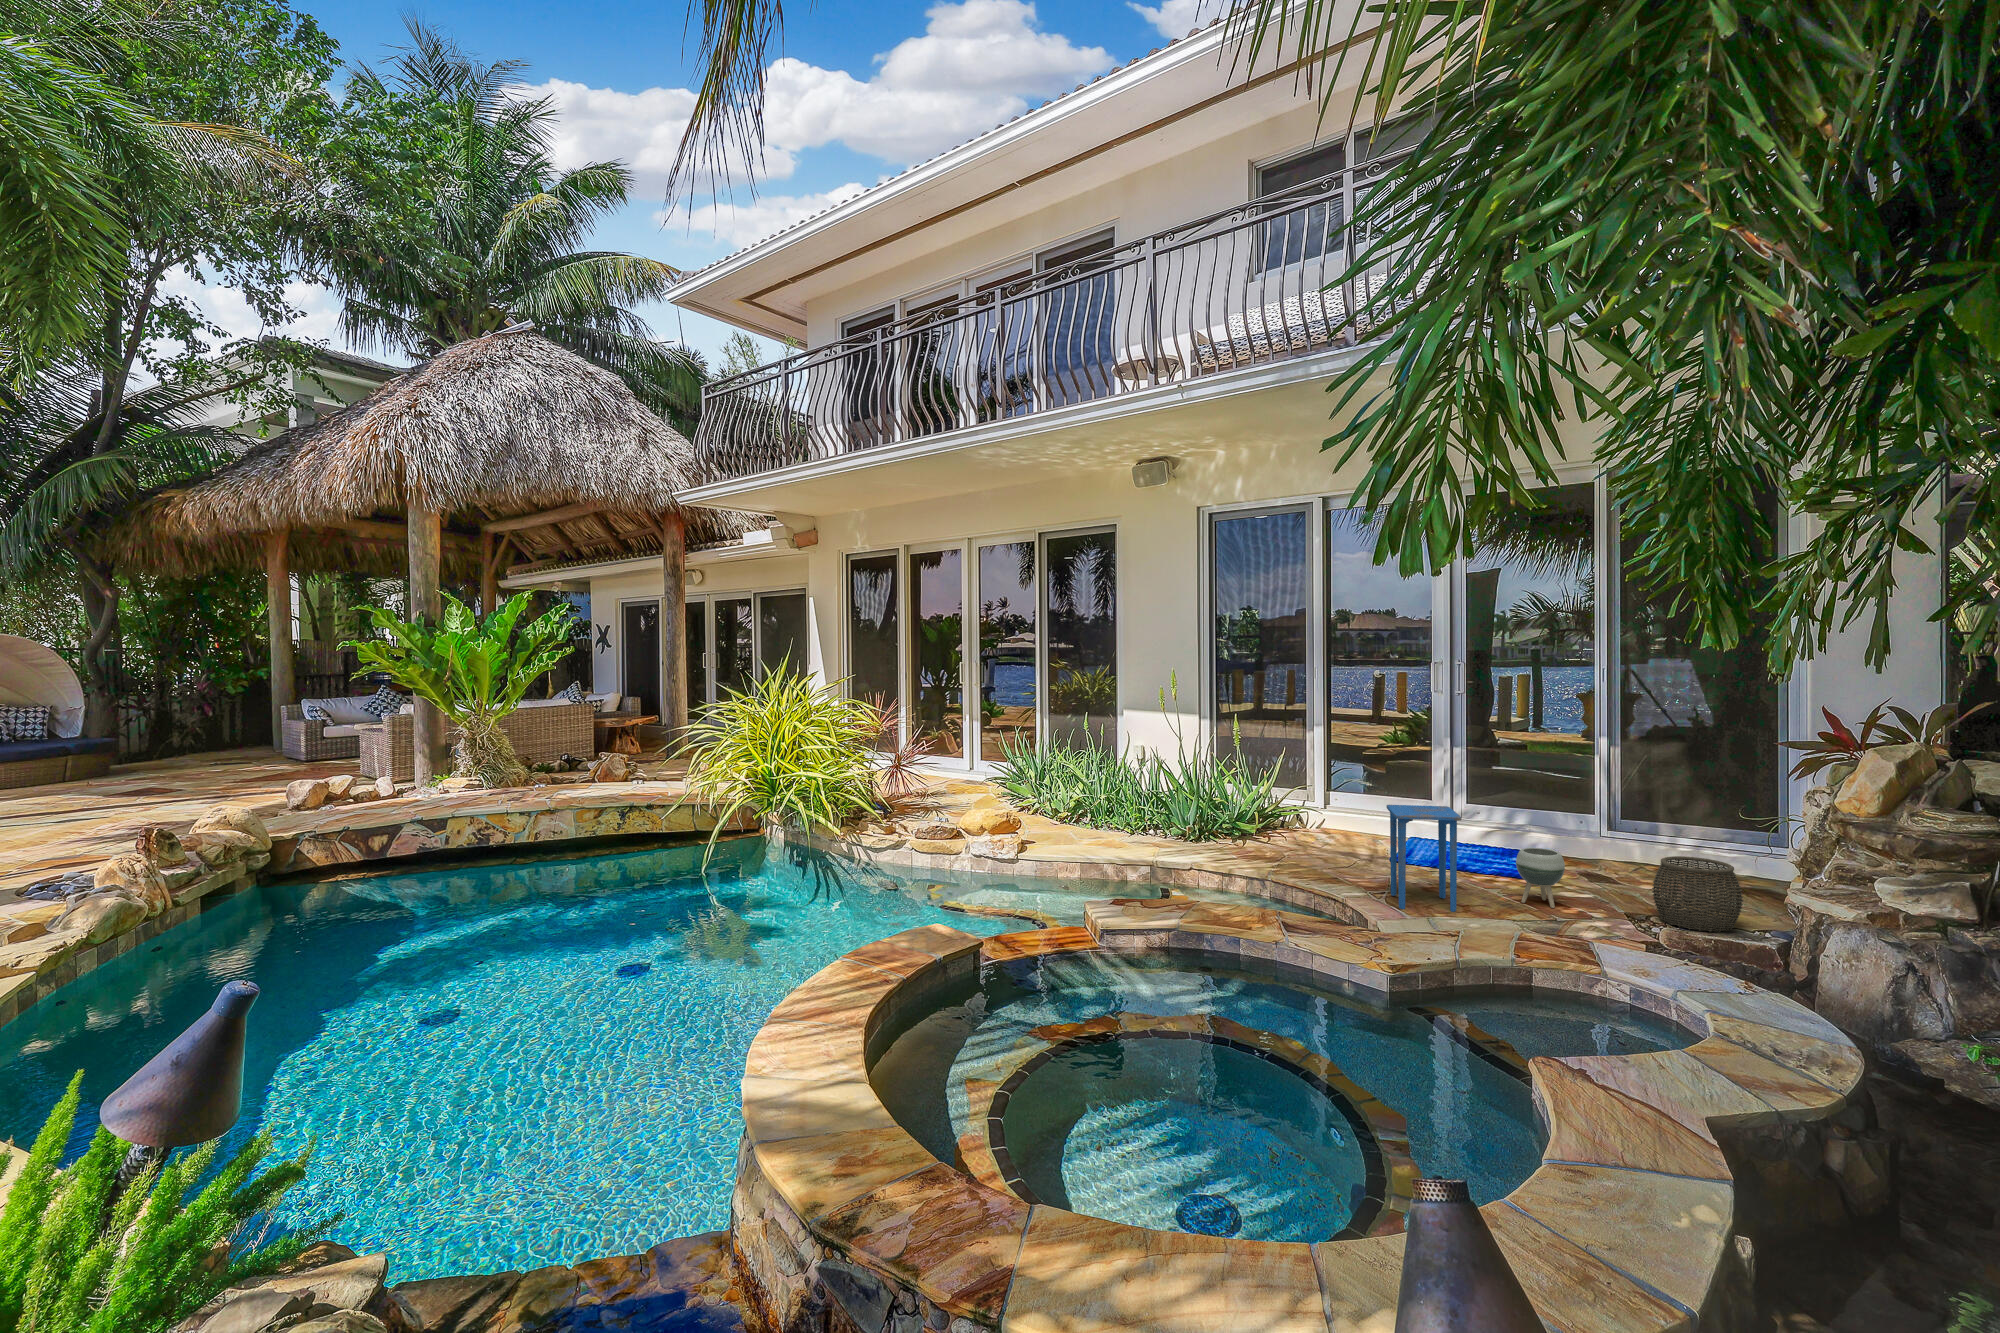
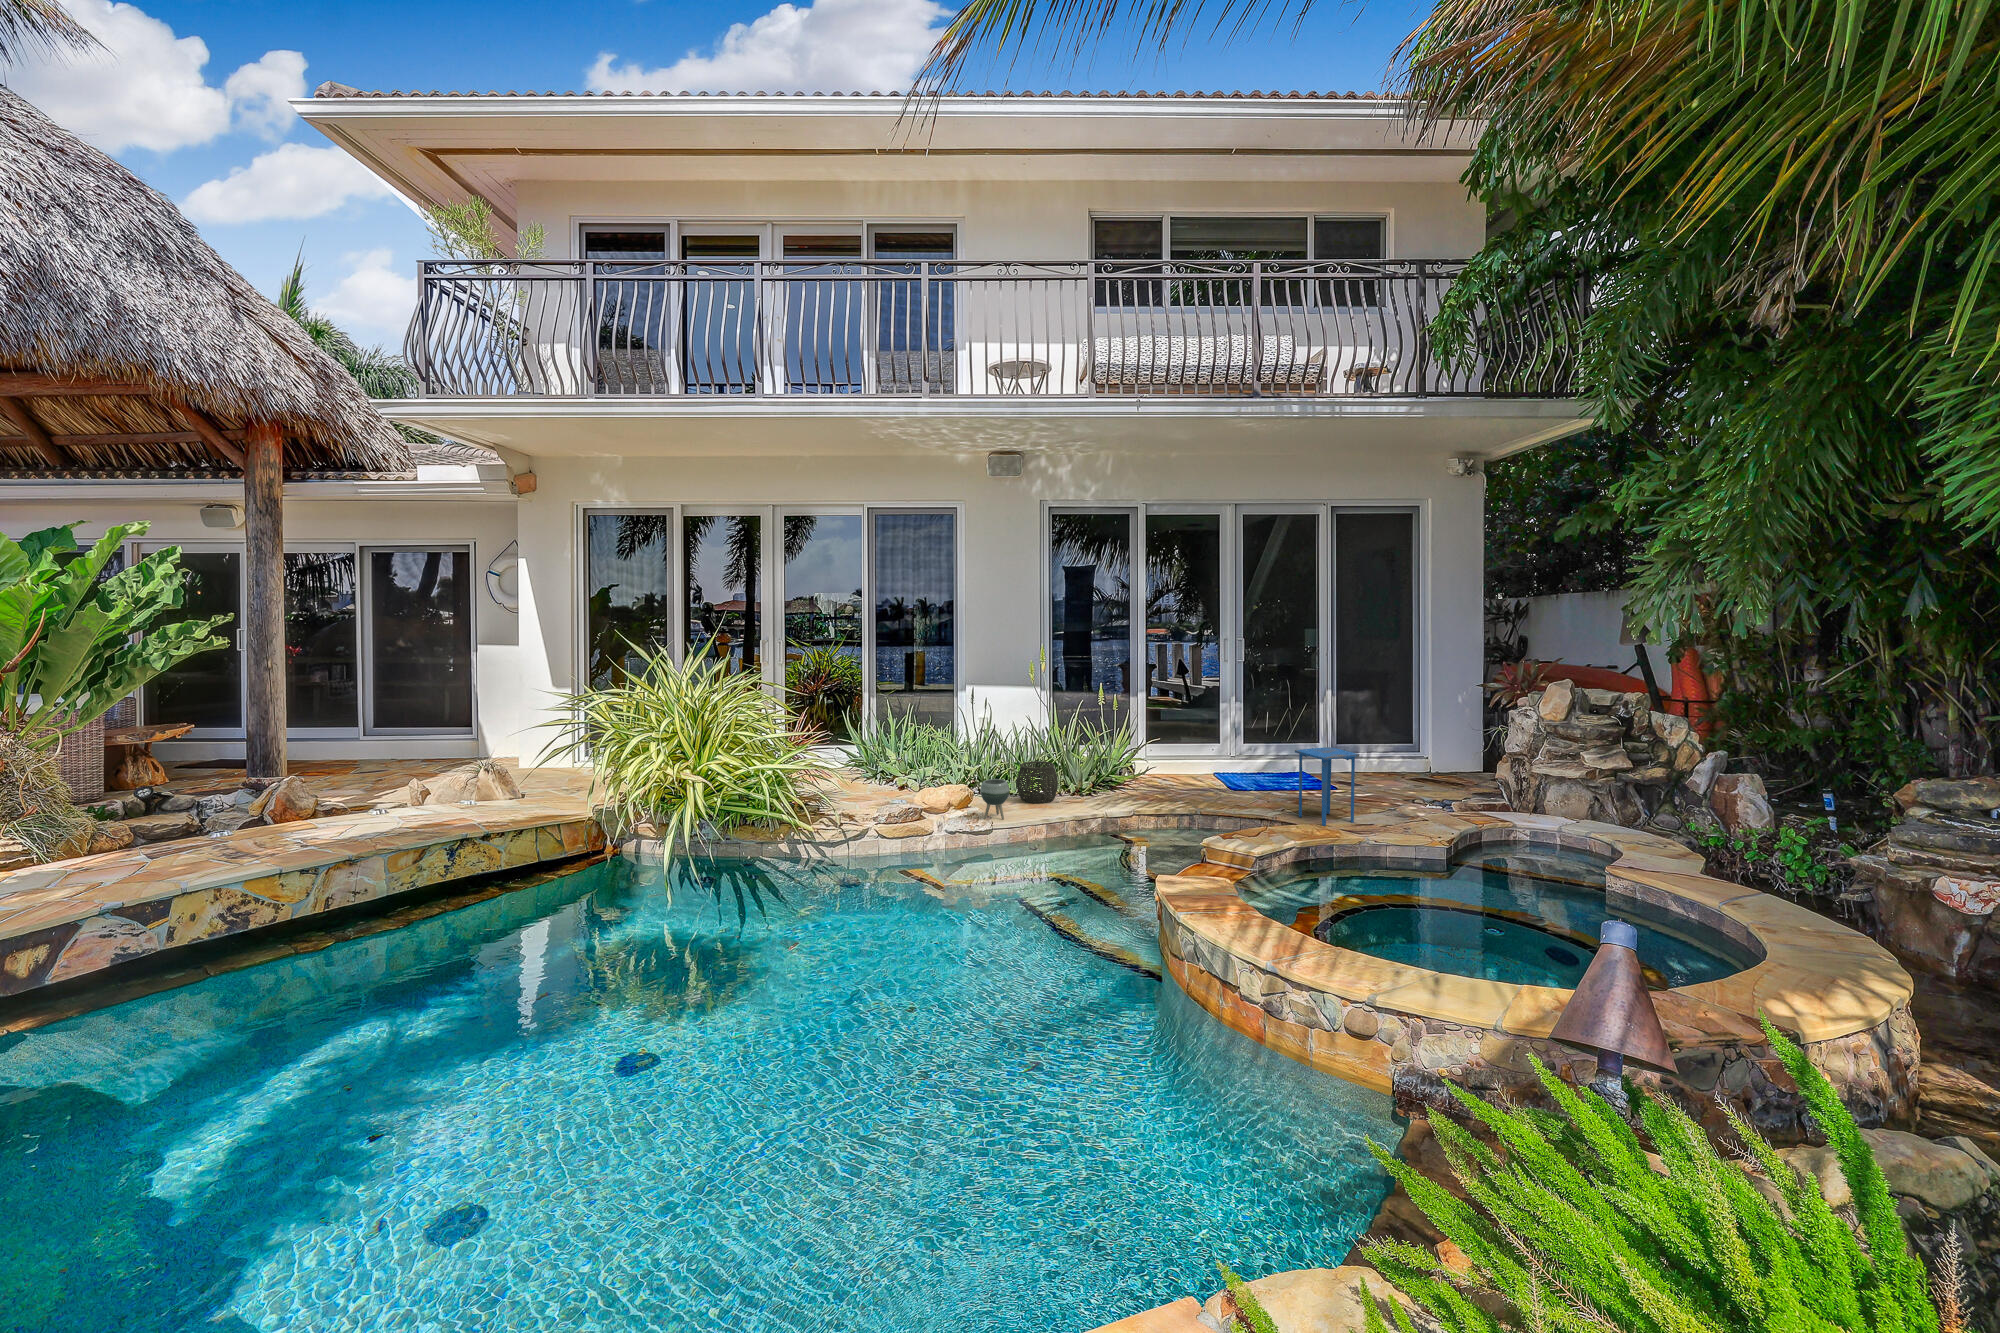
planter: present [1516,848,1565,908] -> present [980,779,1009,819]
woven basket: present [1652,856,1743,932] -> present [1016,761,1058,803]

